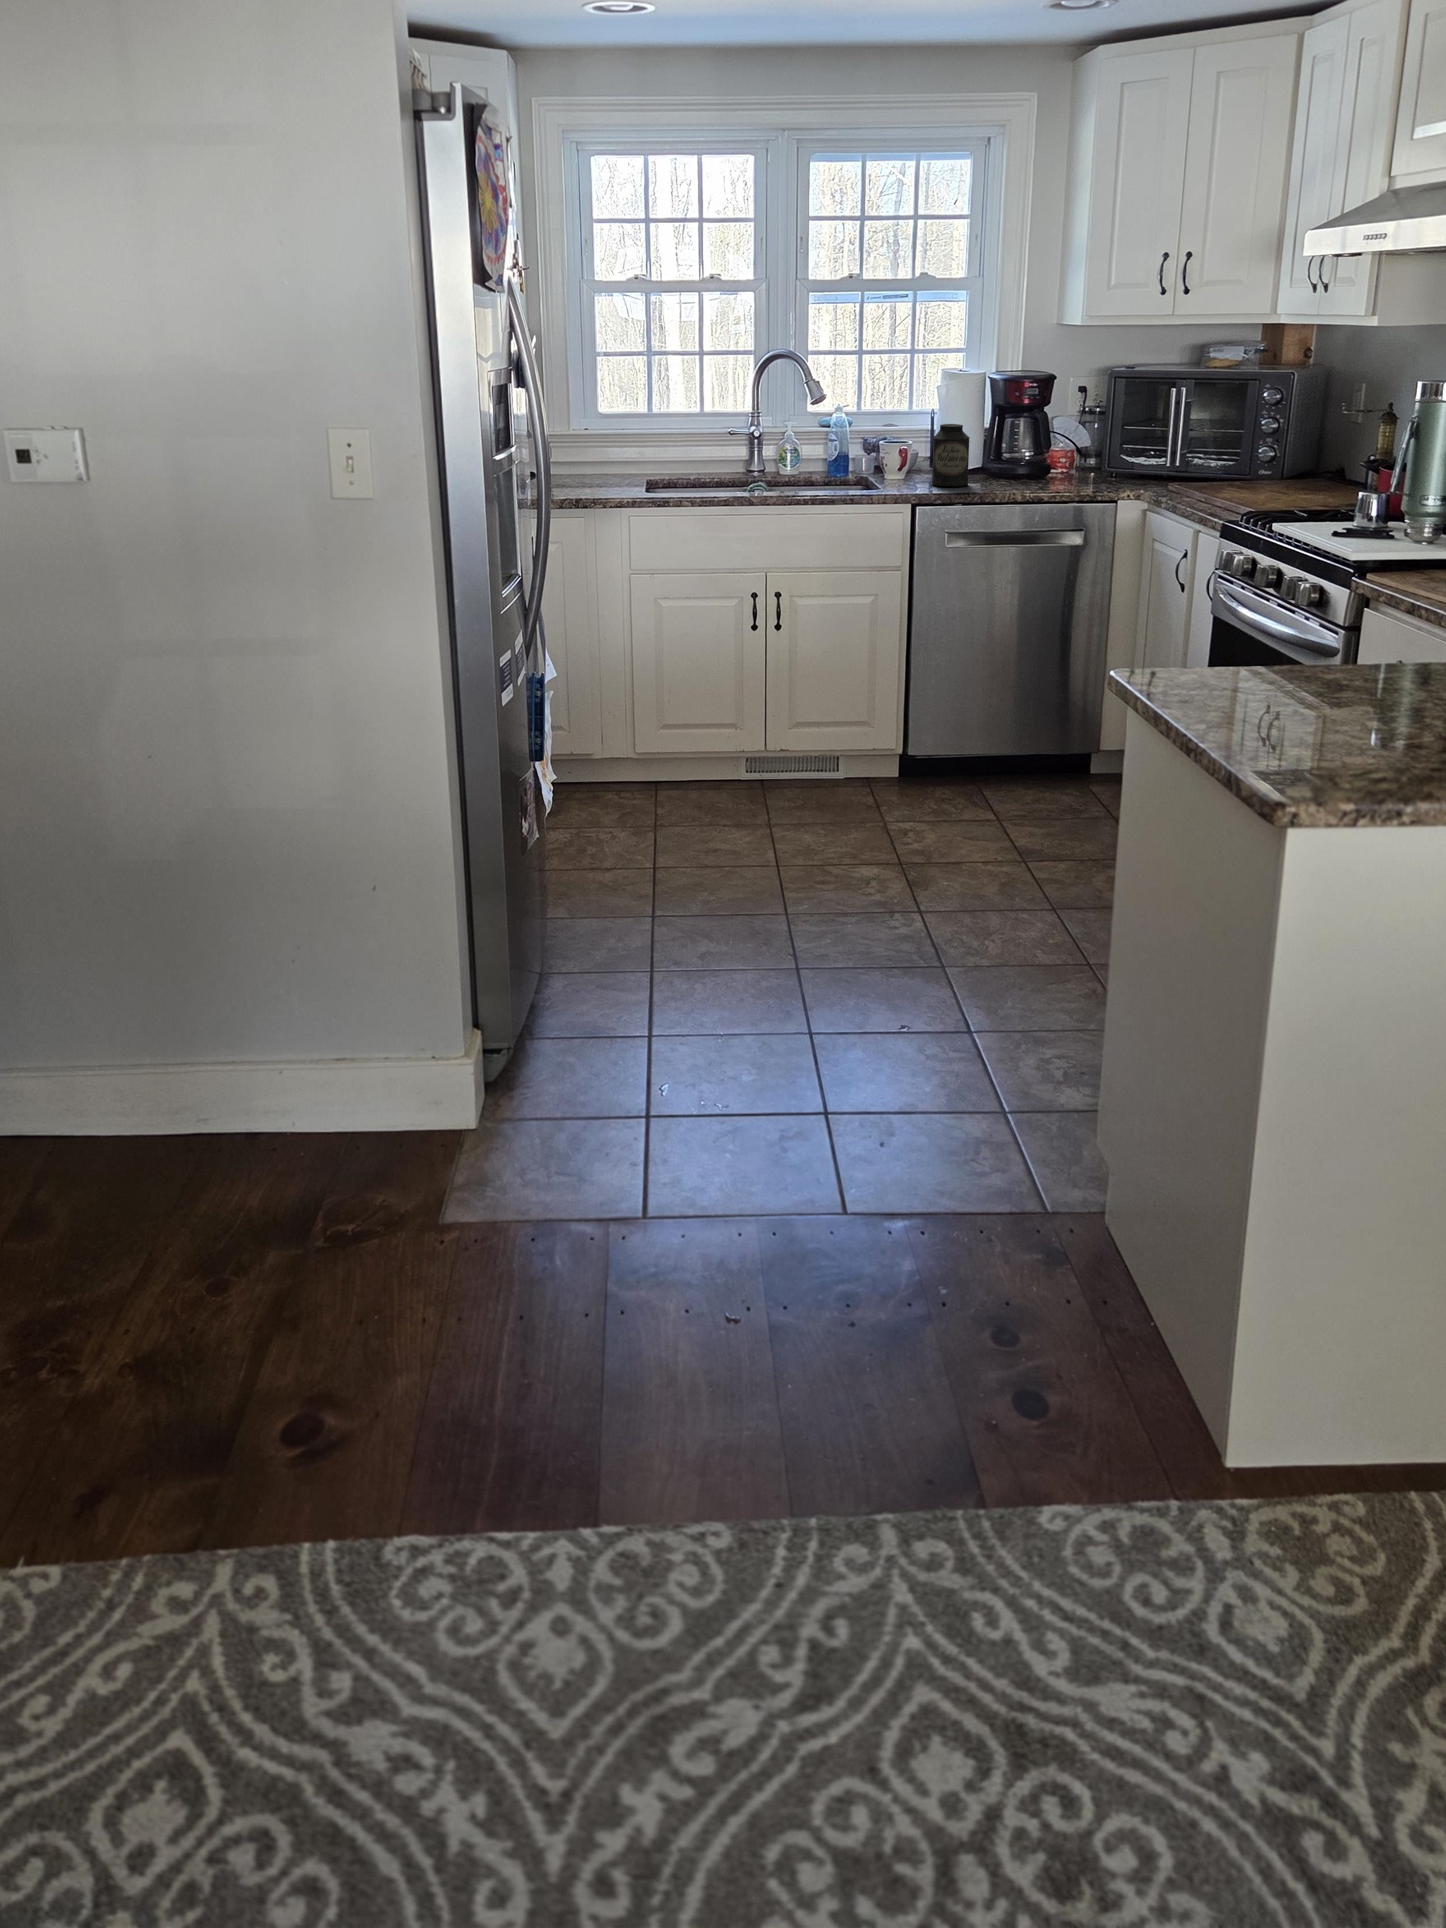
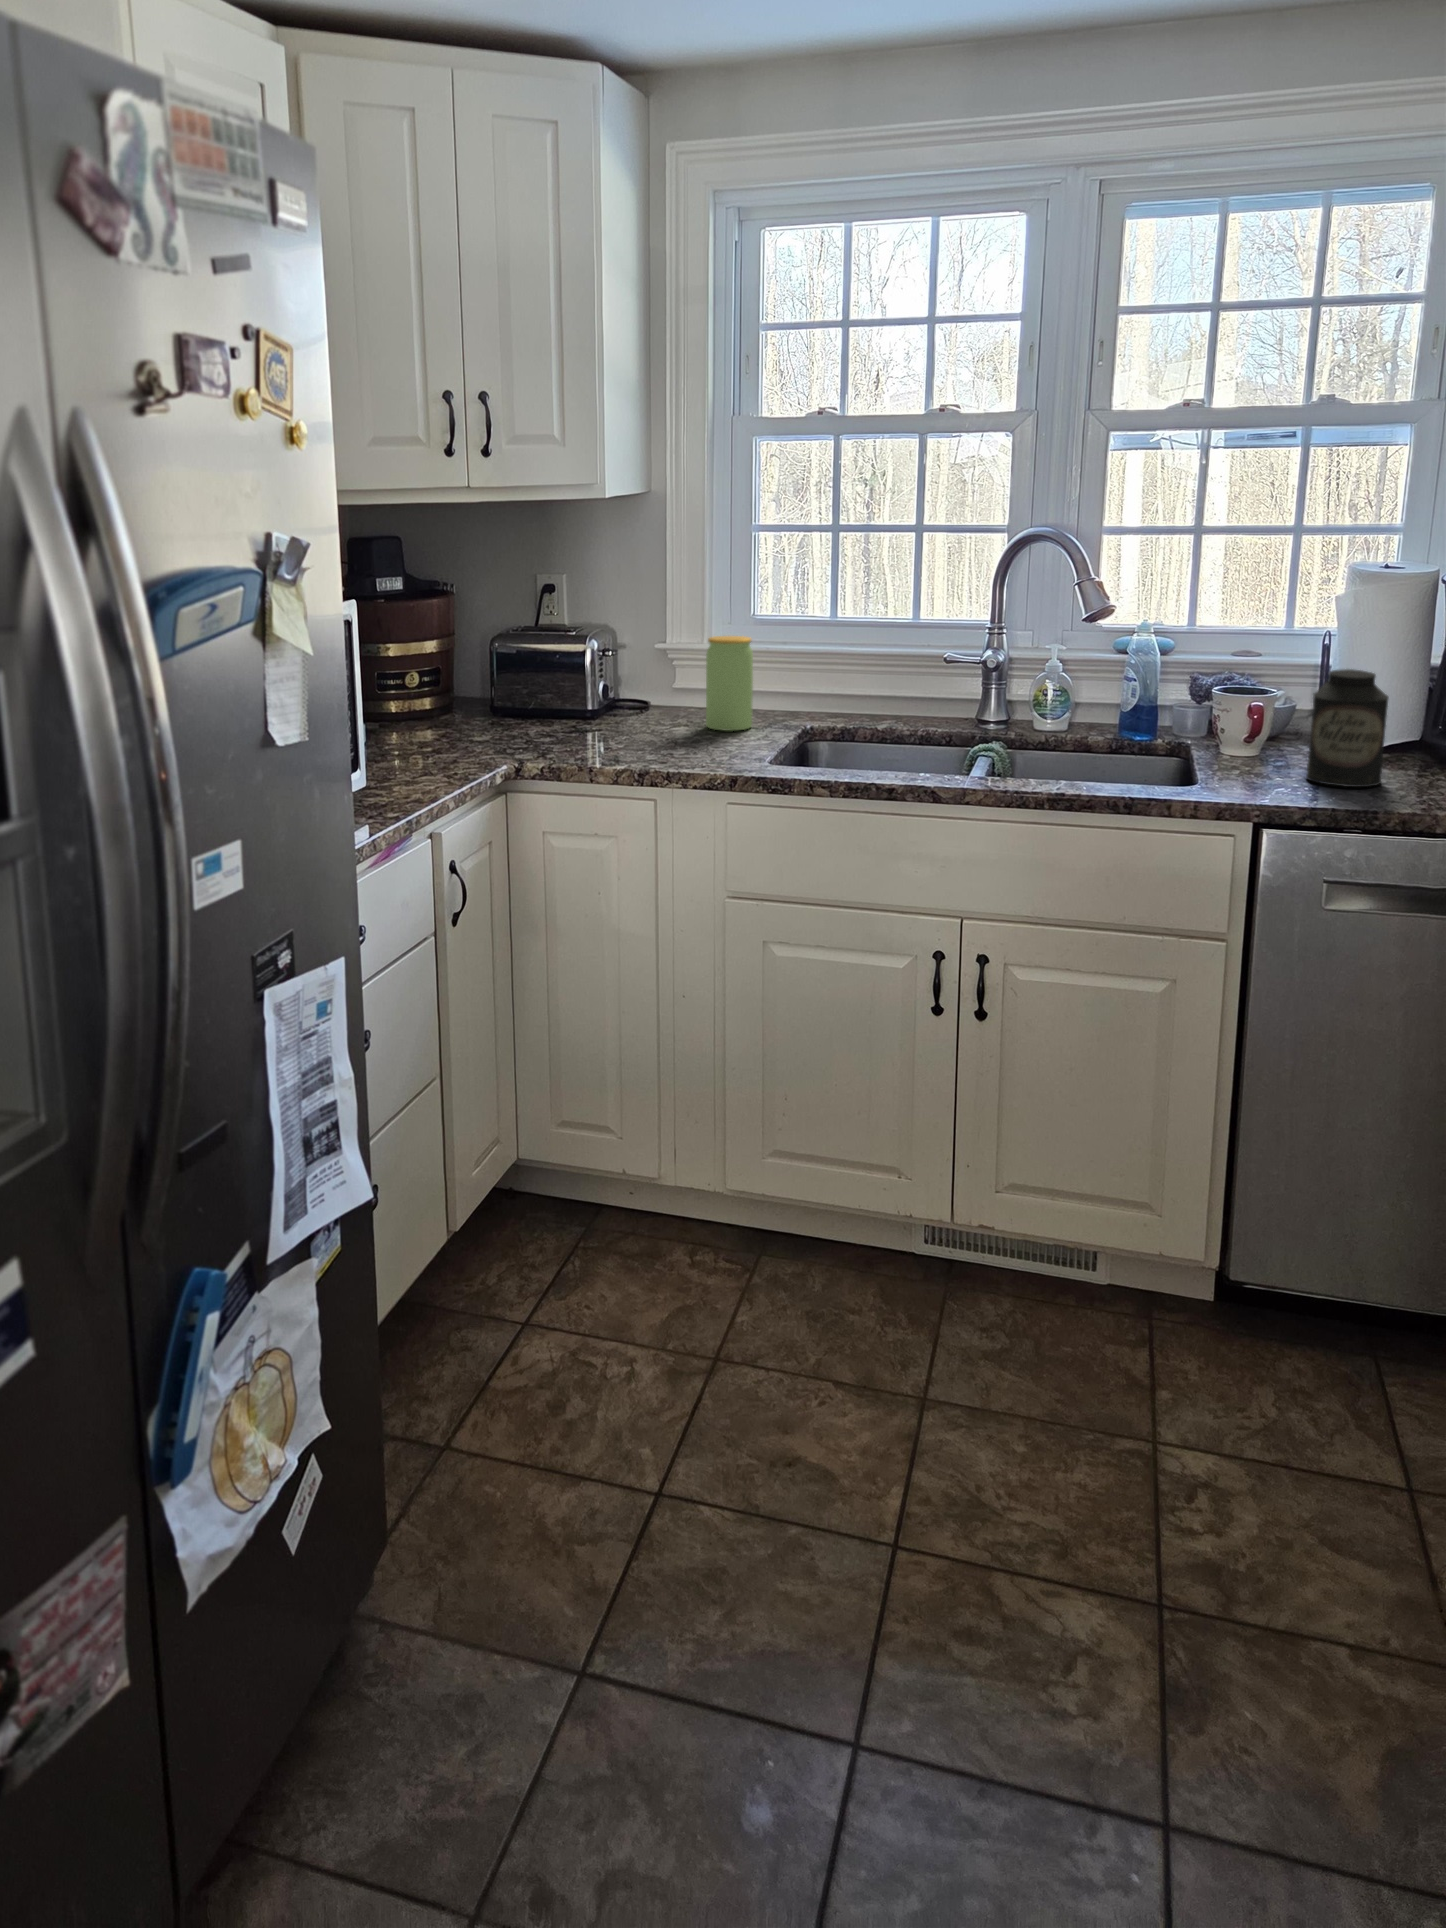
jar: none [583,422,613,482] -> present [706,636,753,731]

